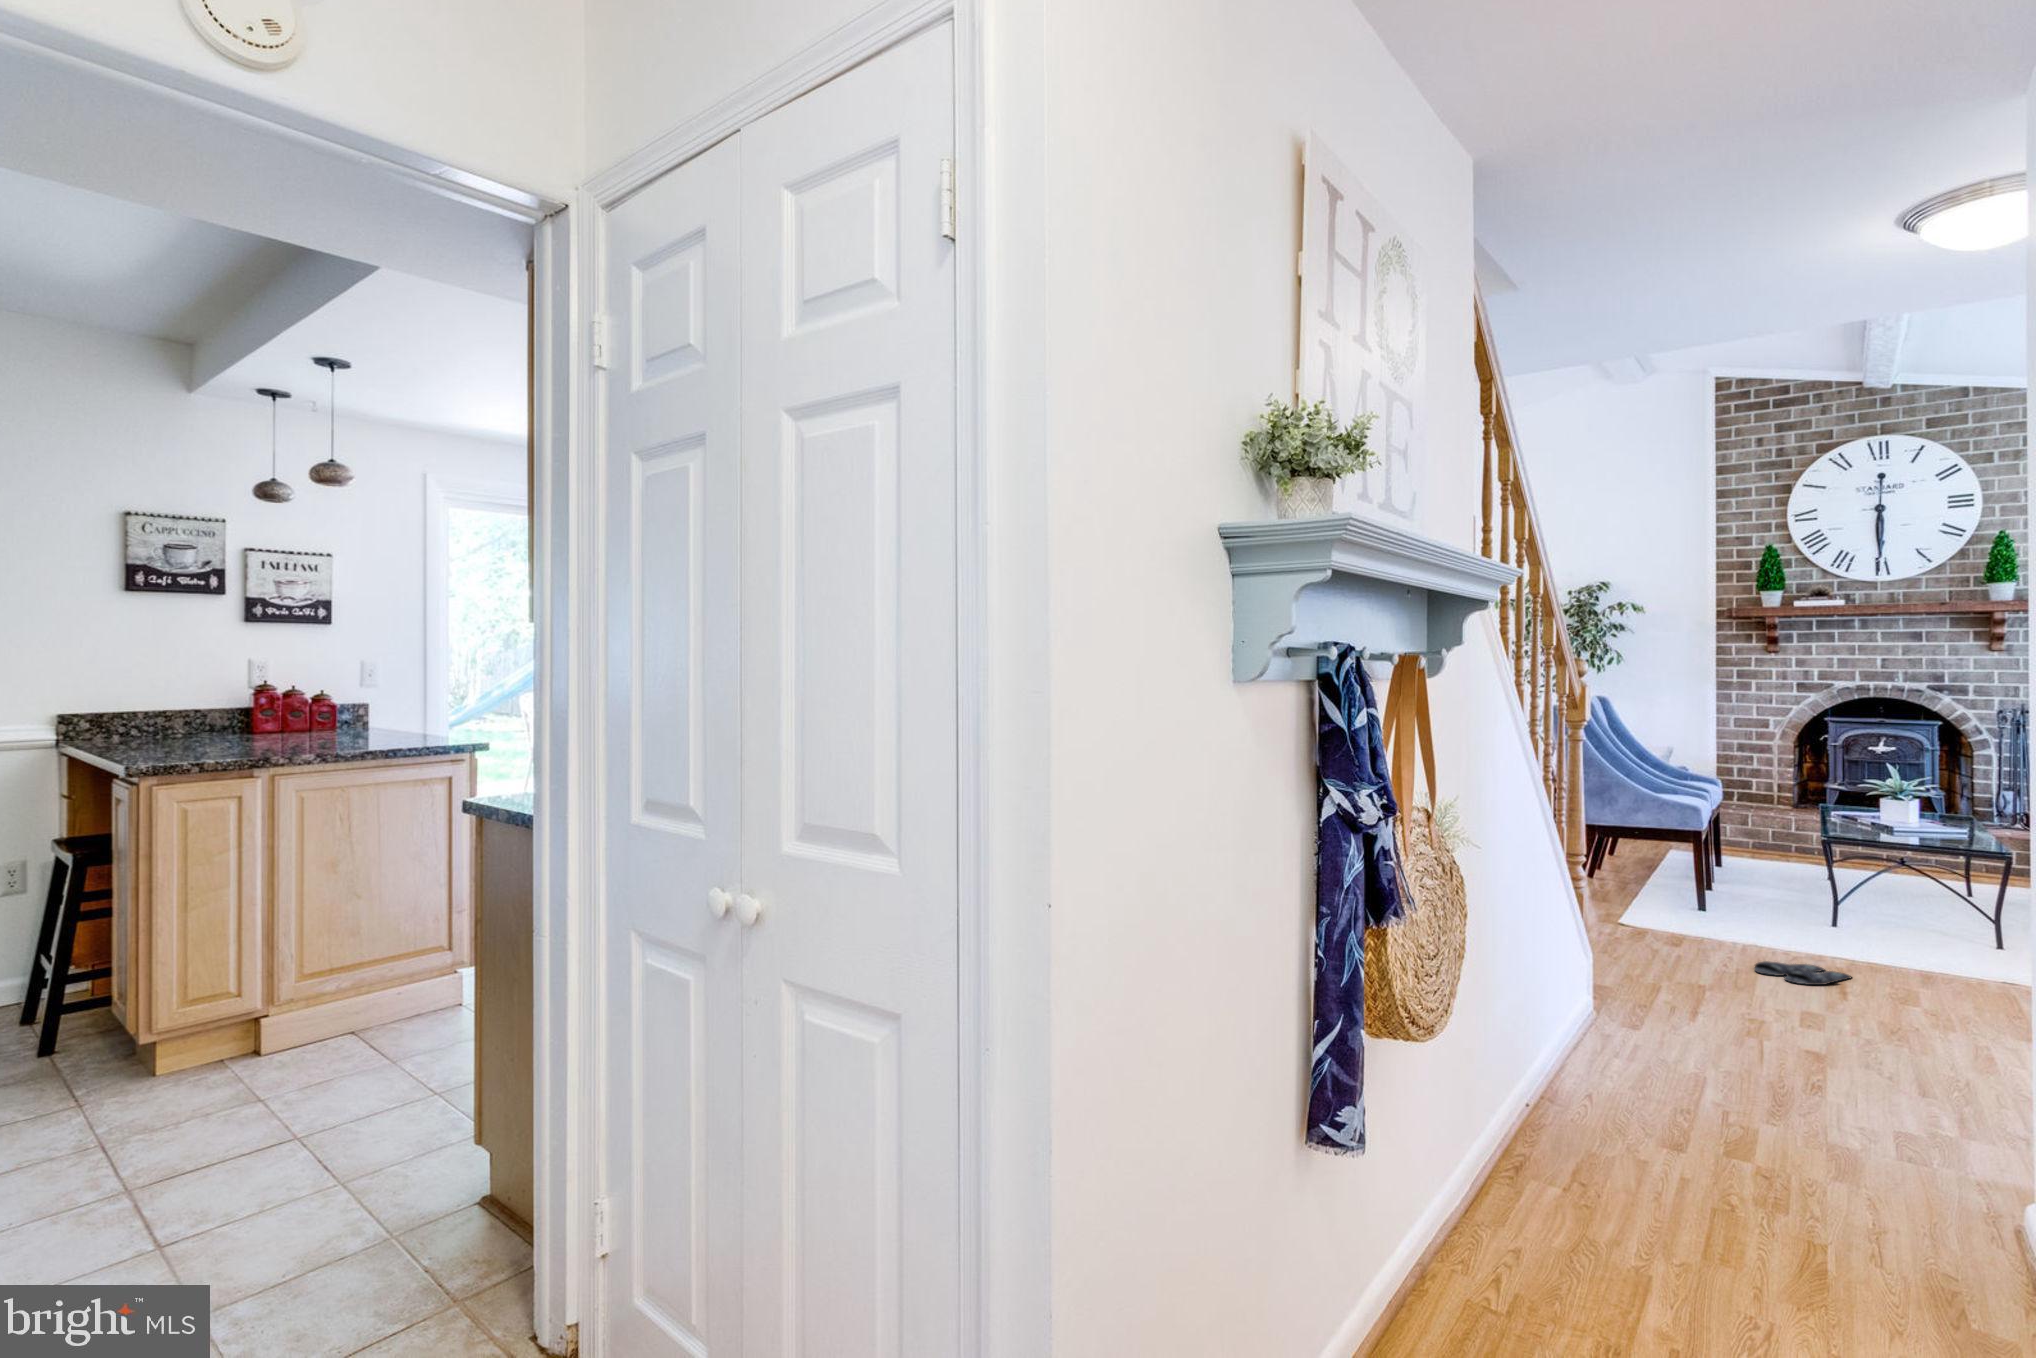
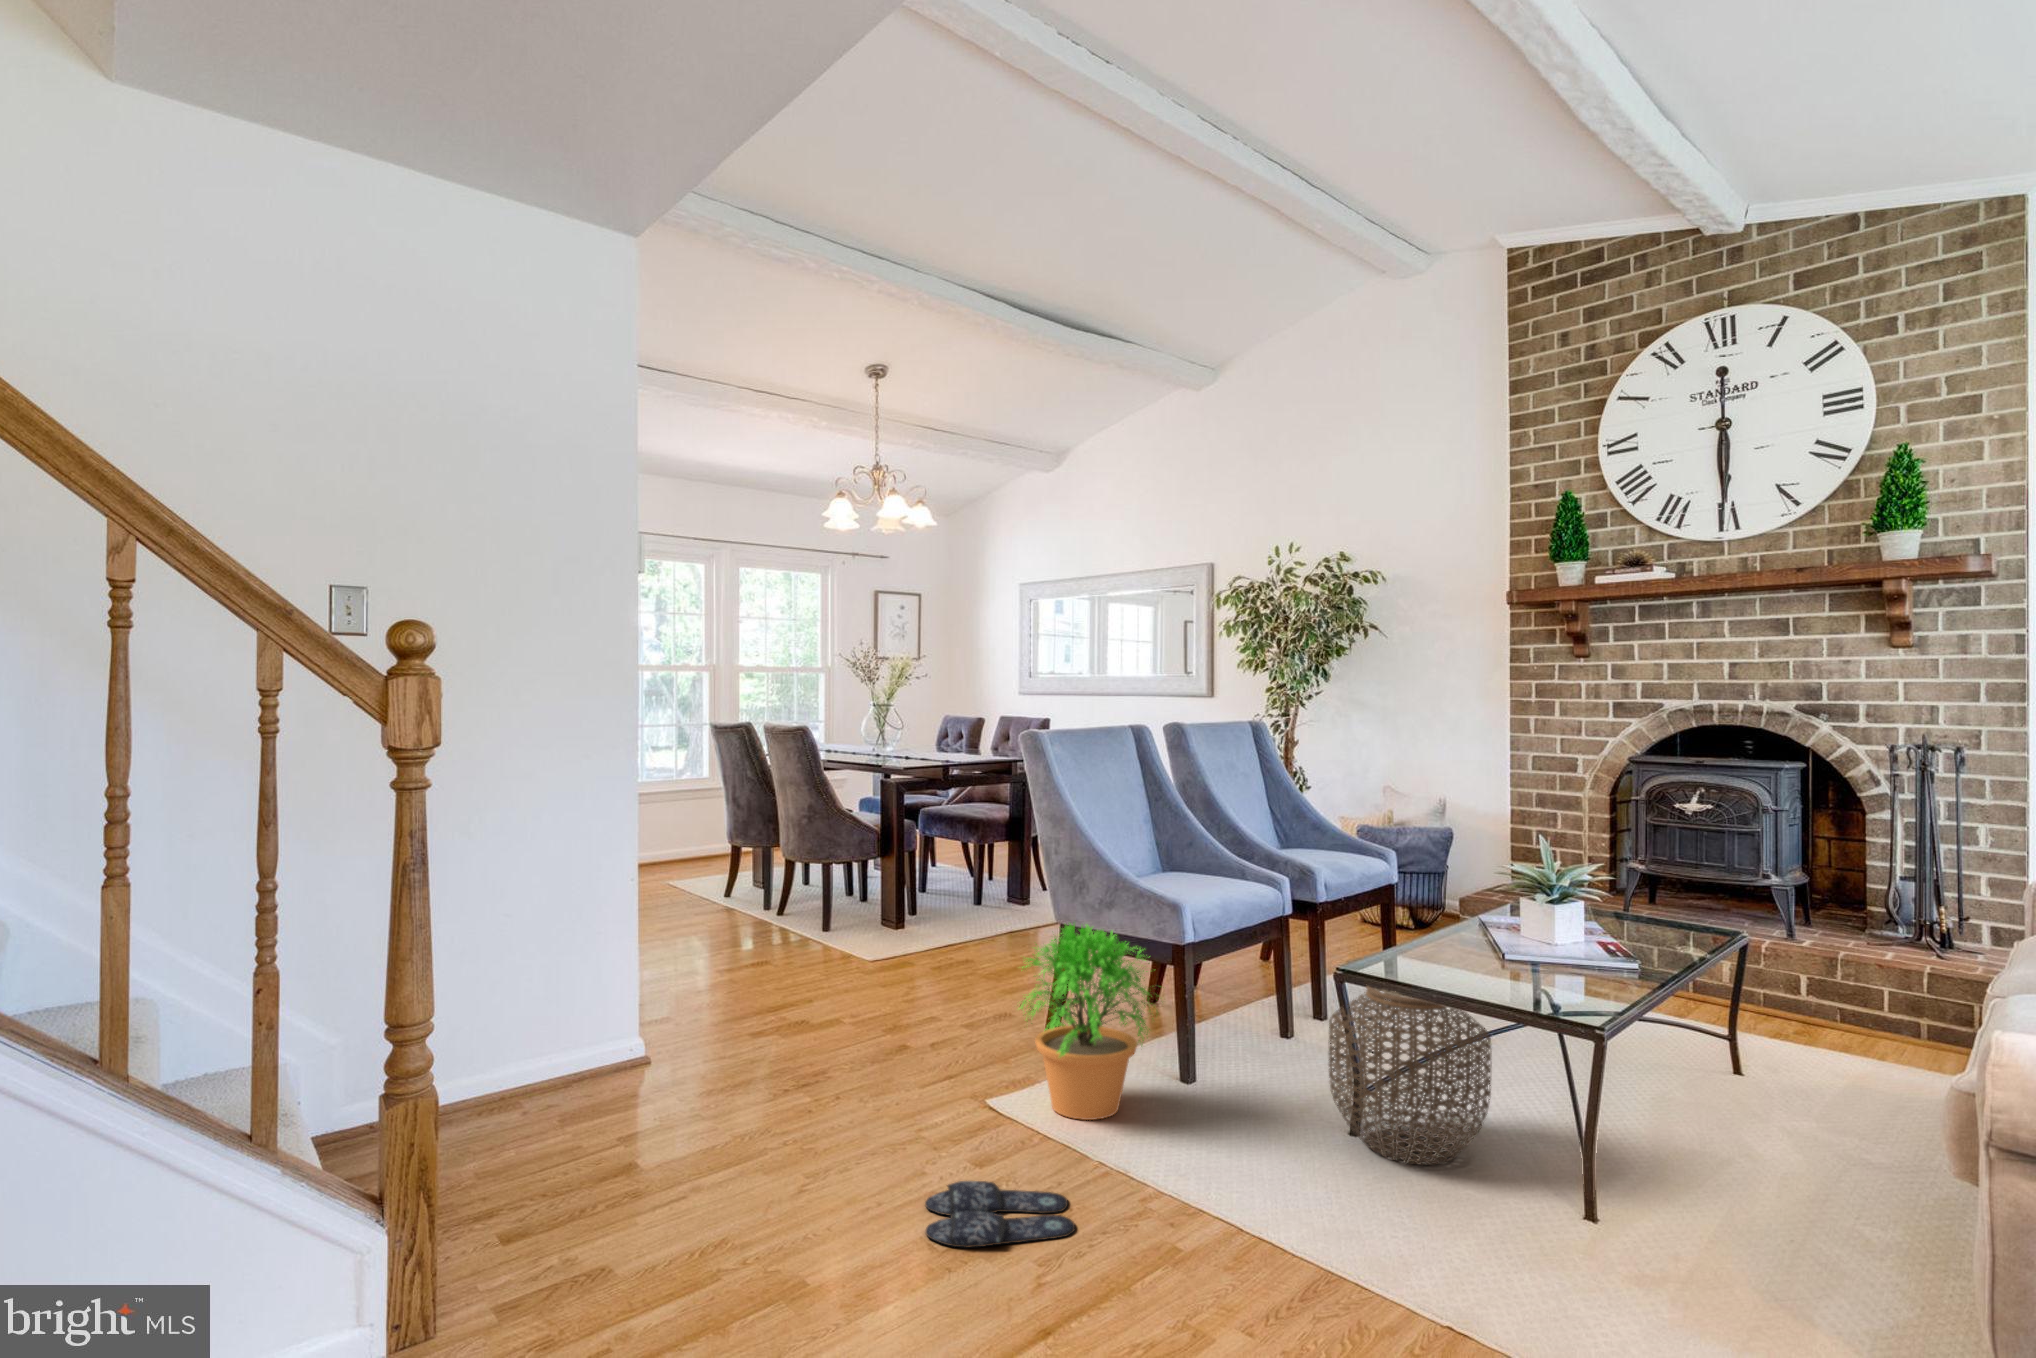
potted plant: none [1676,825,1769,937] -> present [1020,923,1153,1120]
woven basket: none [1859,847,1966,941] -> present [1329,986,1491,1165]

